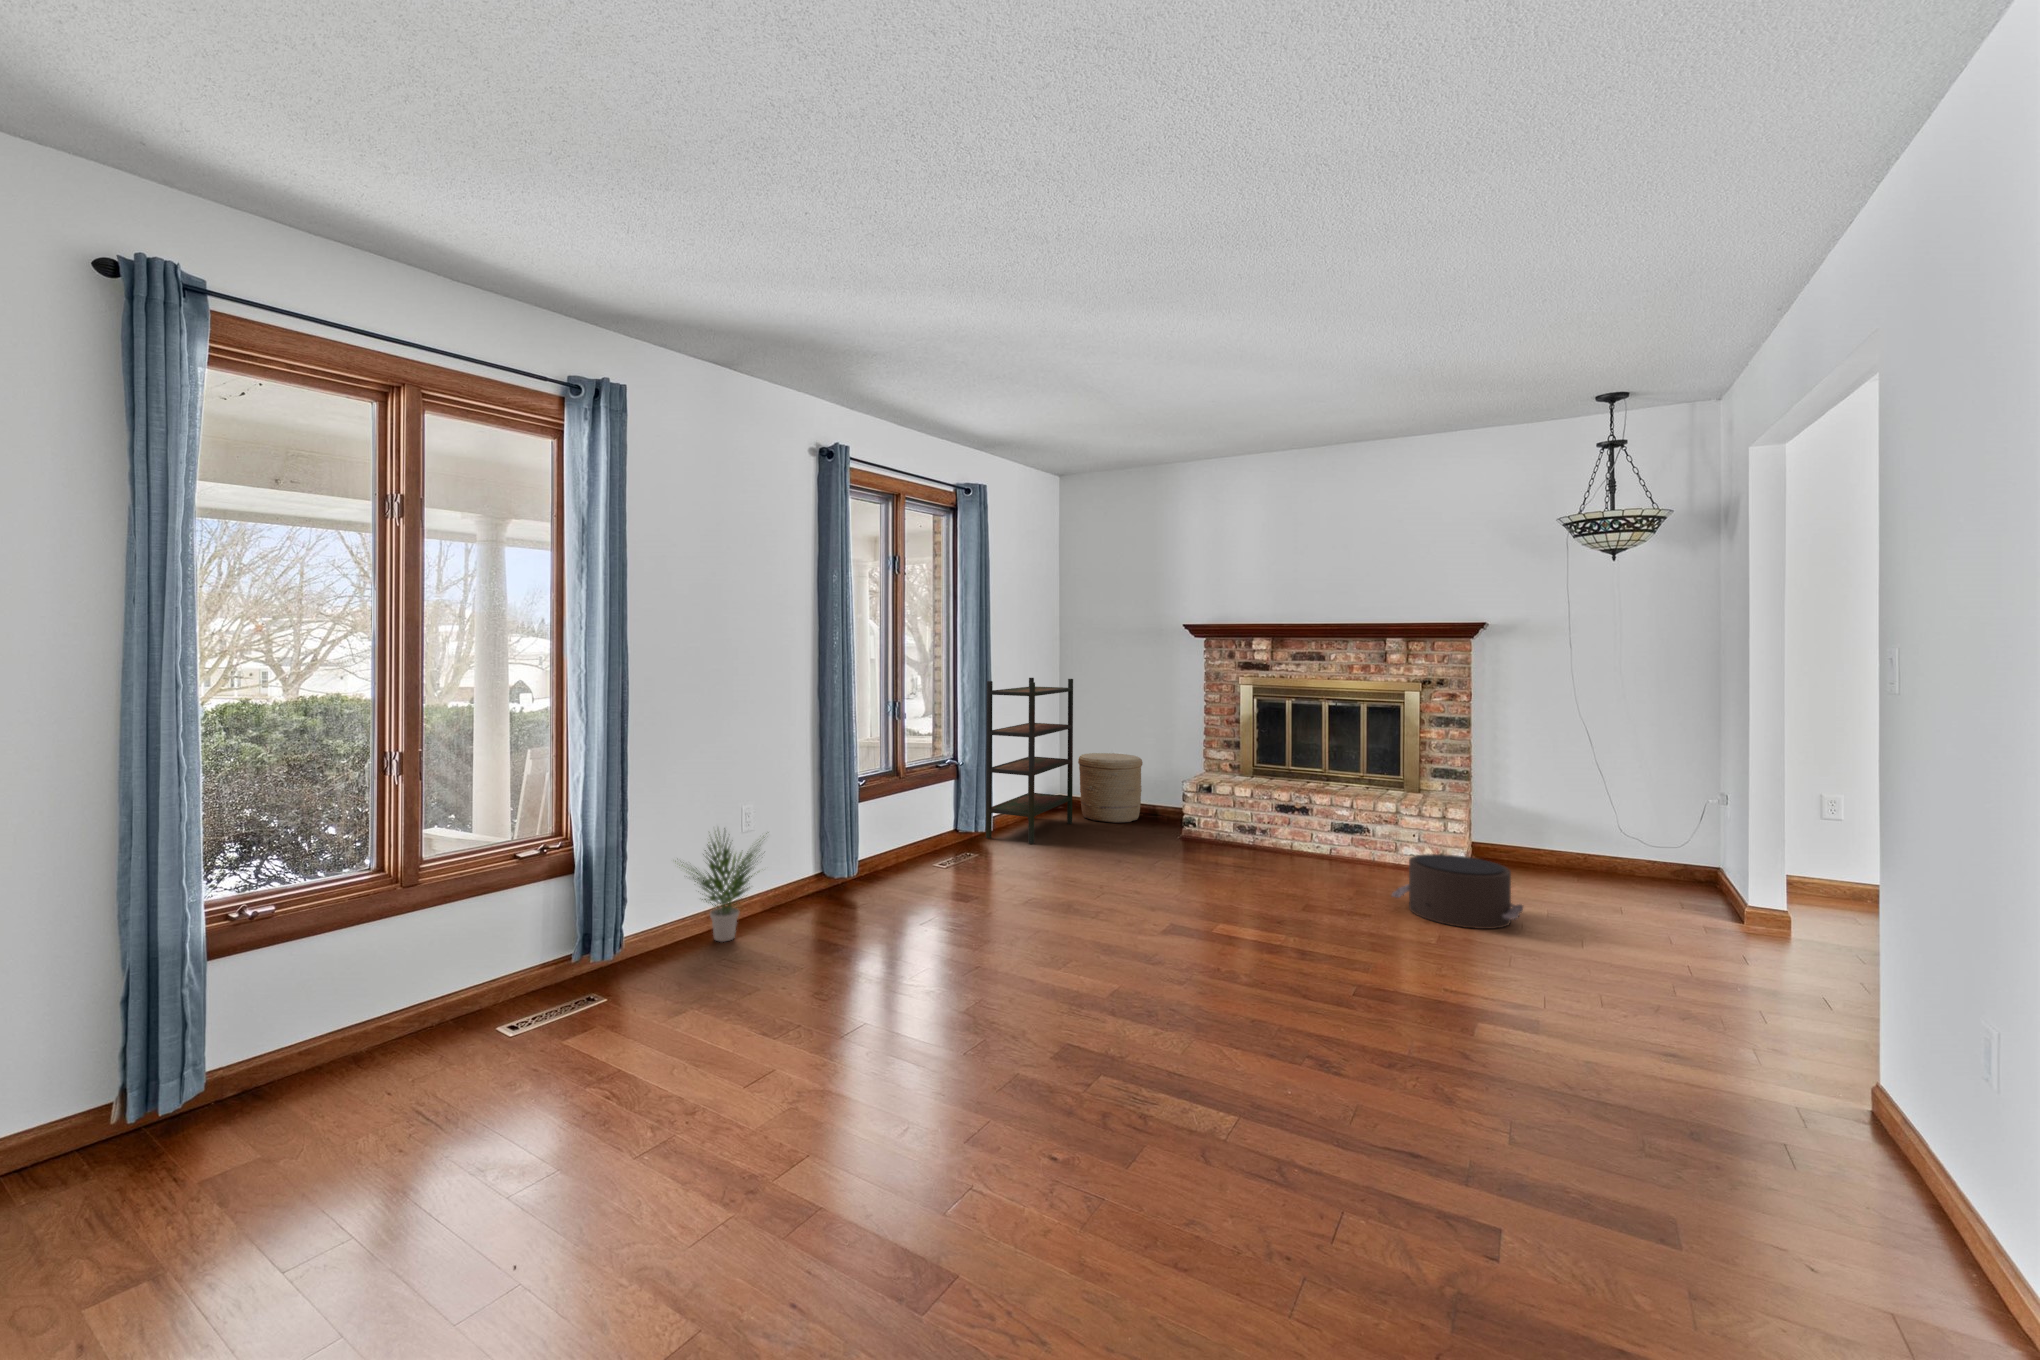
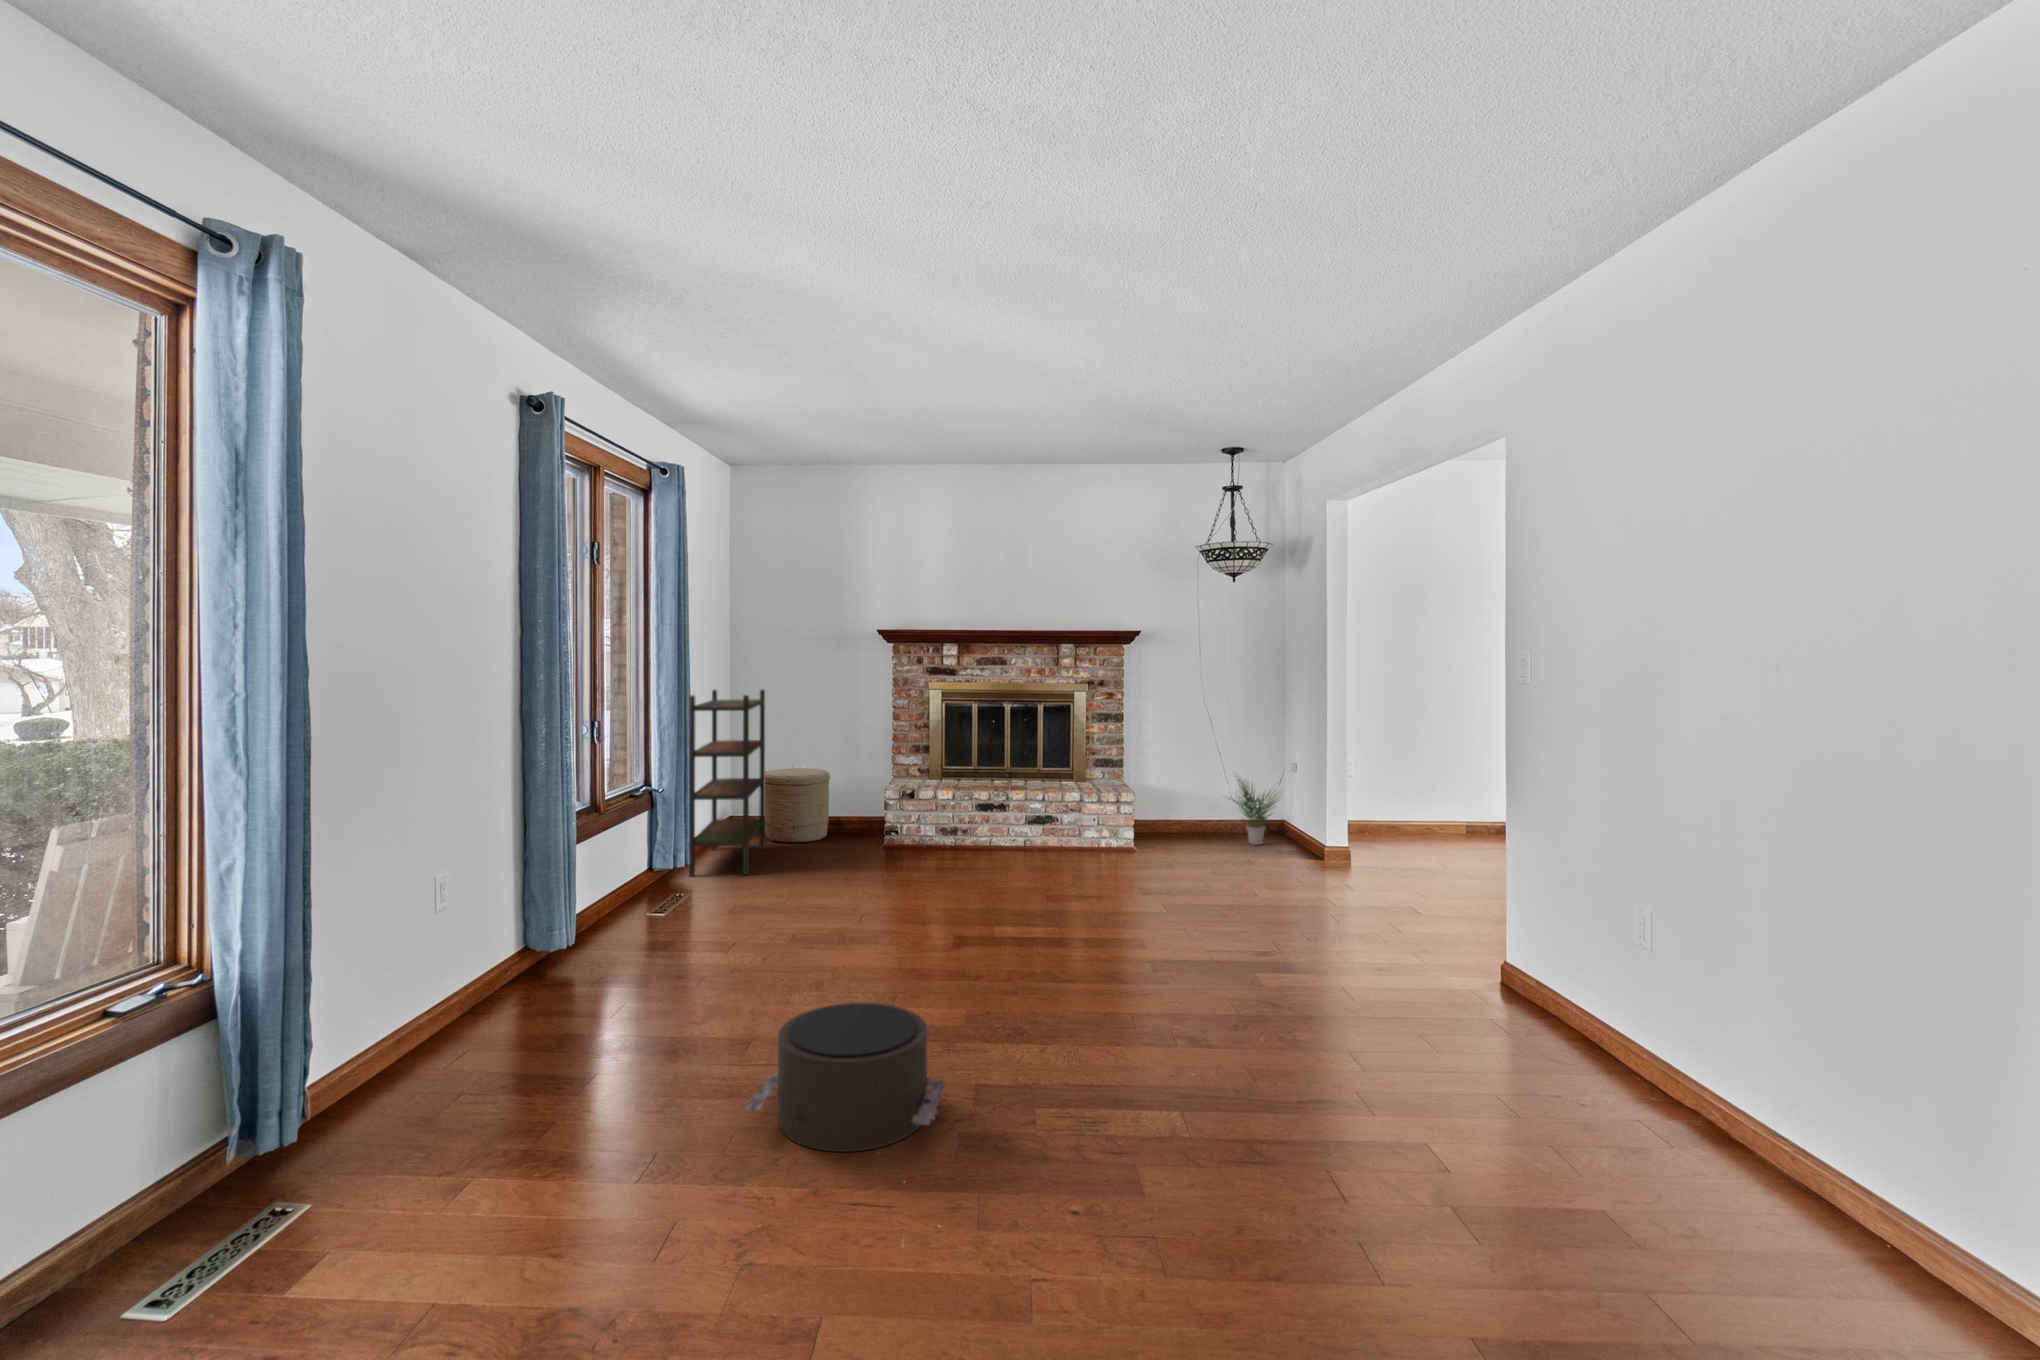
potted plant: present [675,828,767,942] -> present [1233,779,1280,845]
pouf: present [1392,854,1523,929] -> present [746,1003,945,1152]

